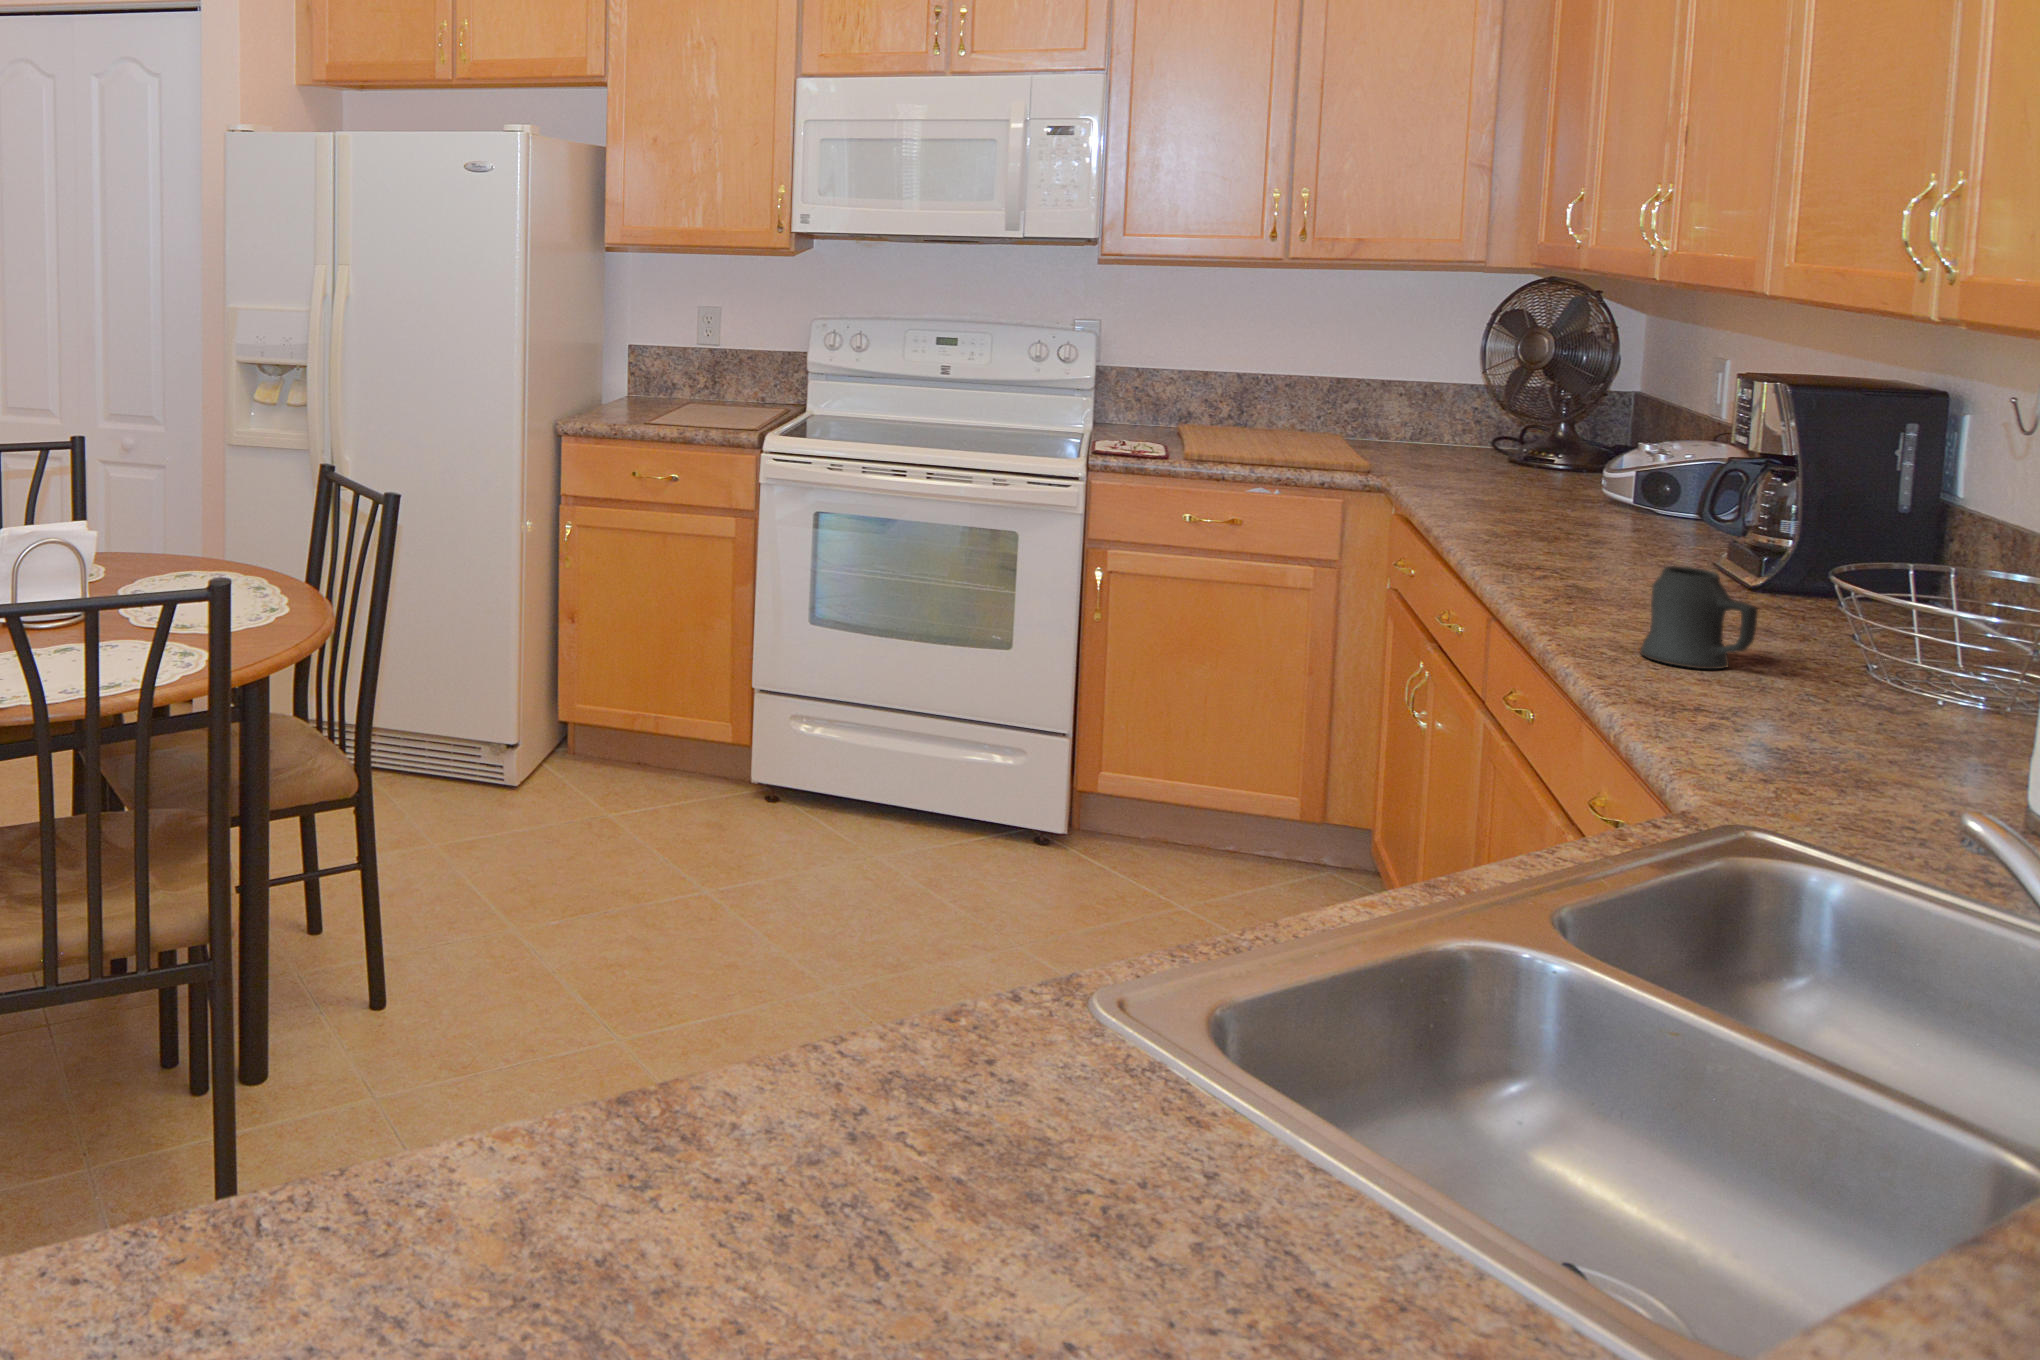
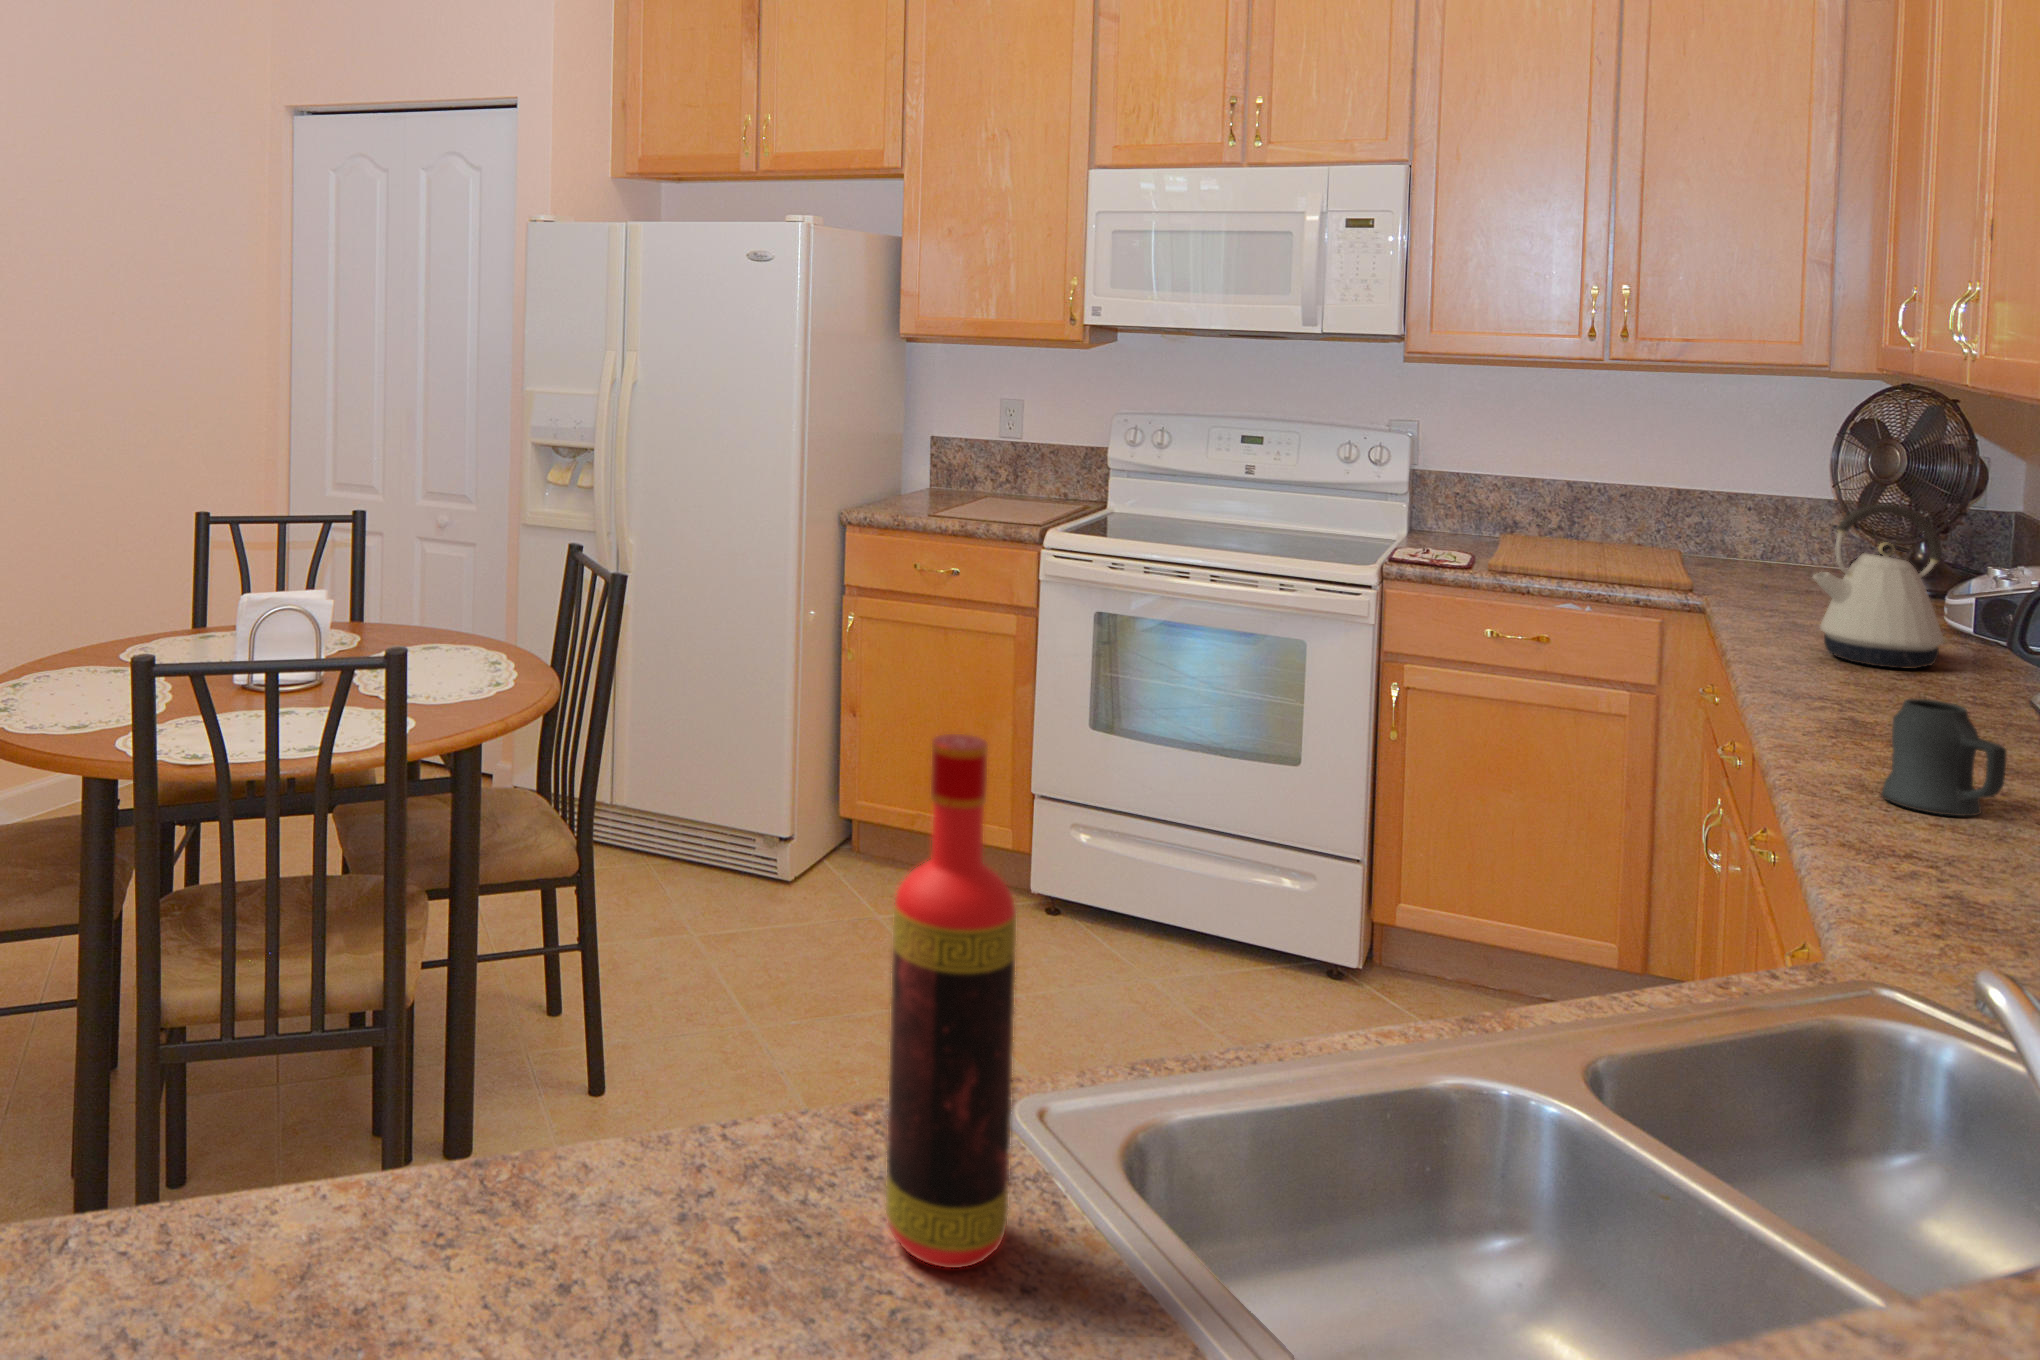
kettle: none [1507,390,1618,537] -> present [1813,504,1947,669]
bottle: none [1053,652,1193,1161] -> present [886,734,1016,1268]

